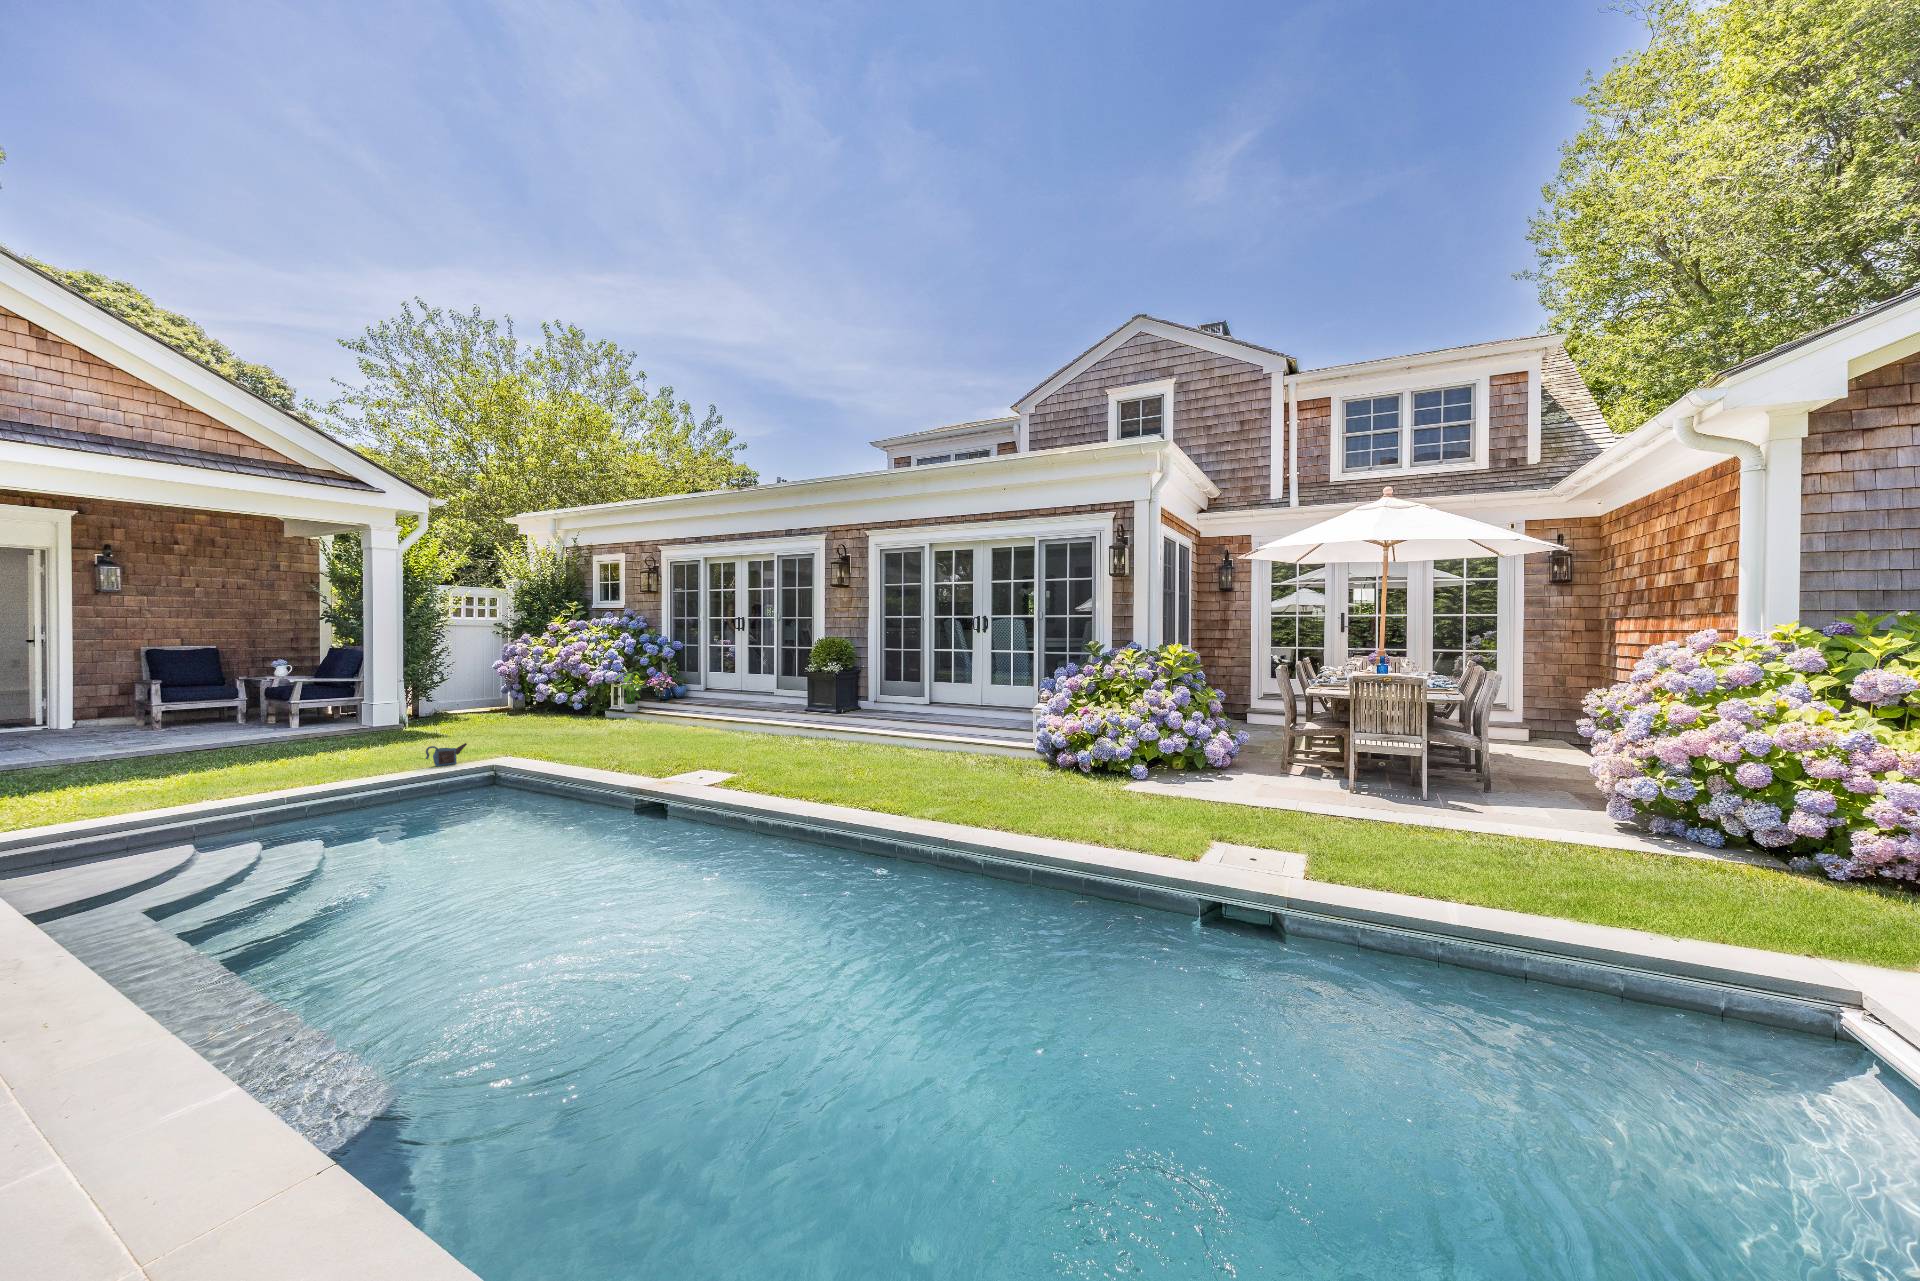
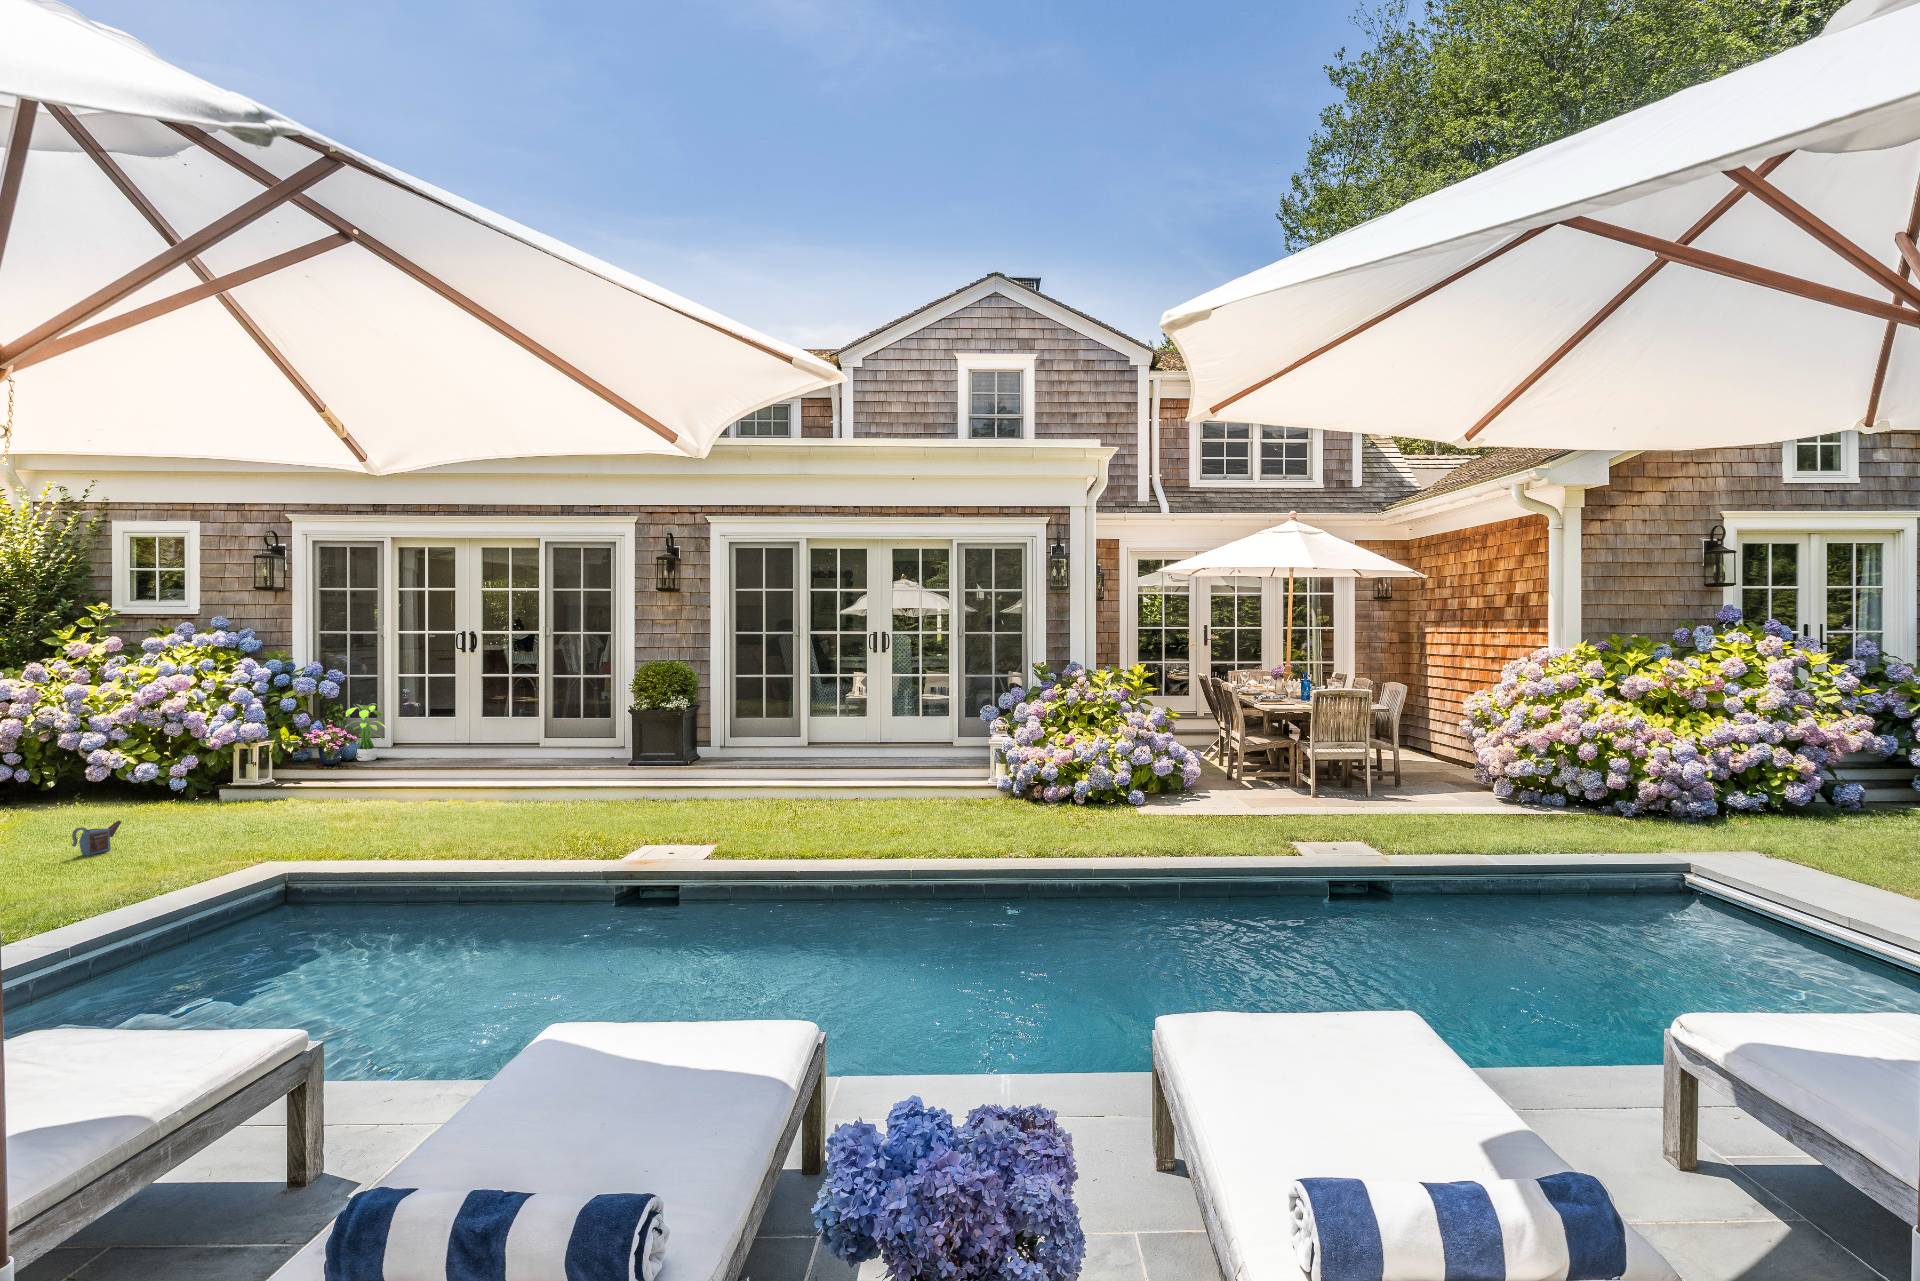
watering can: present [426,743,467,766] -> present [72,820,122,856]

